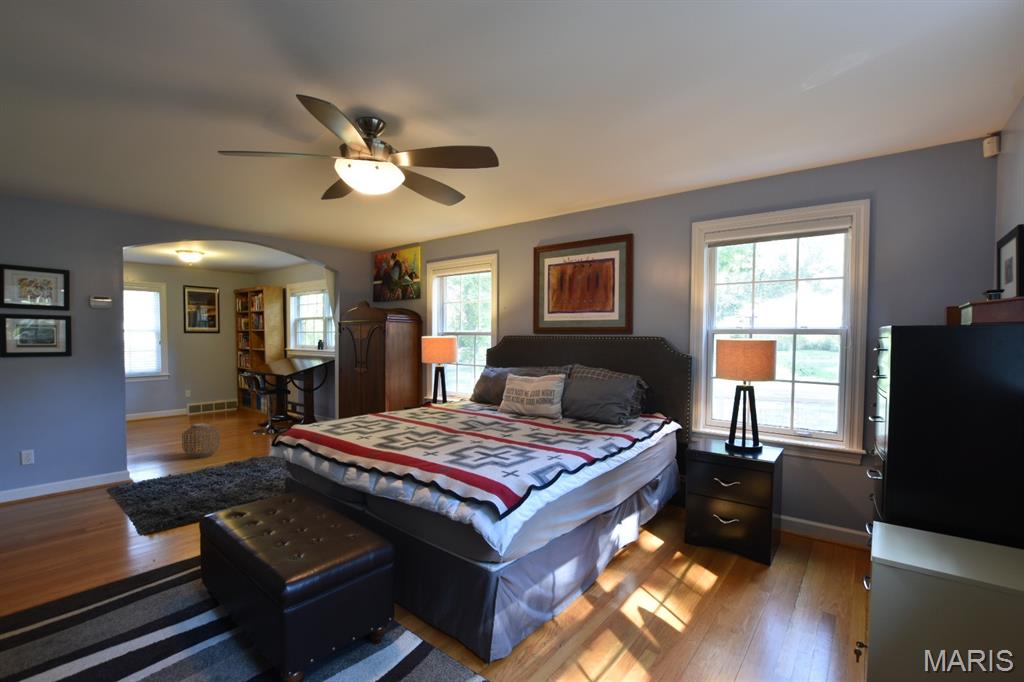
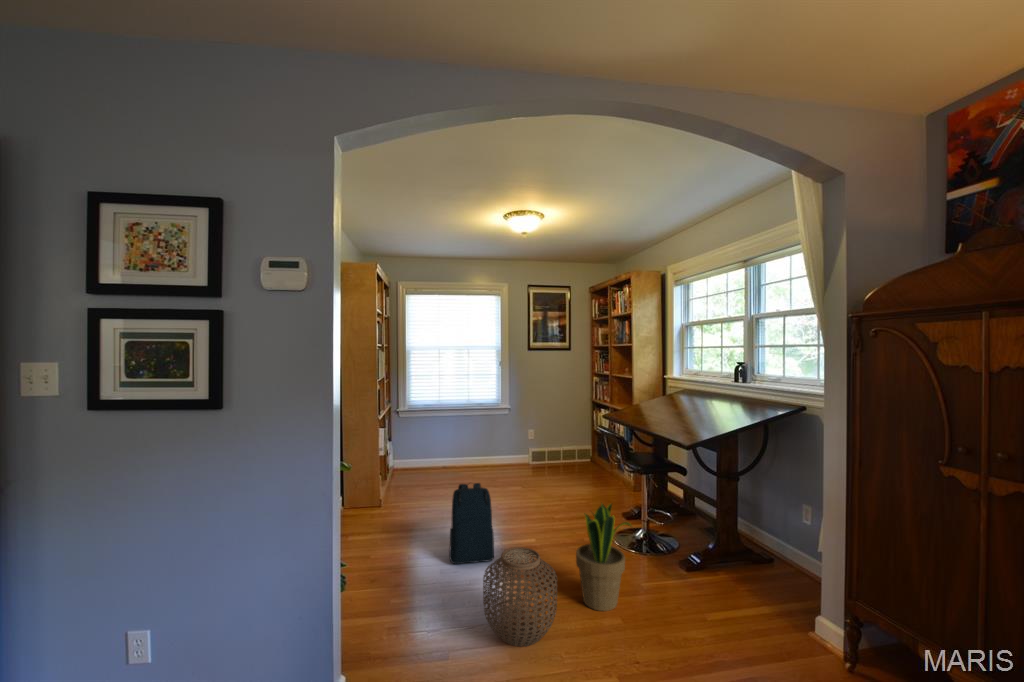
potted plant: none [228,403,256,447] -> present [576,504,631,611]
backpack: none [146,410,178,451] -> present [449,483,494,564]

